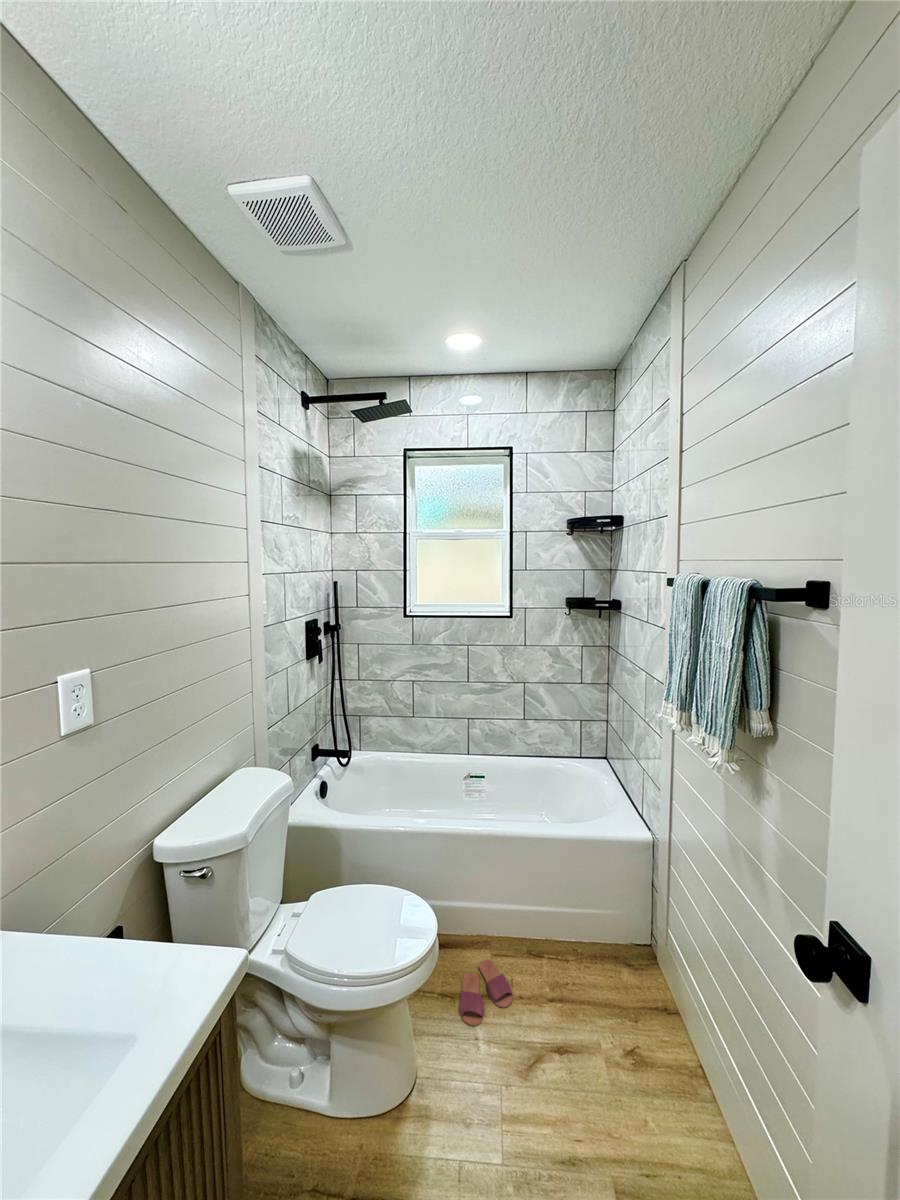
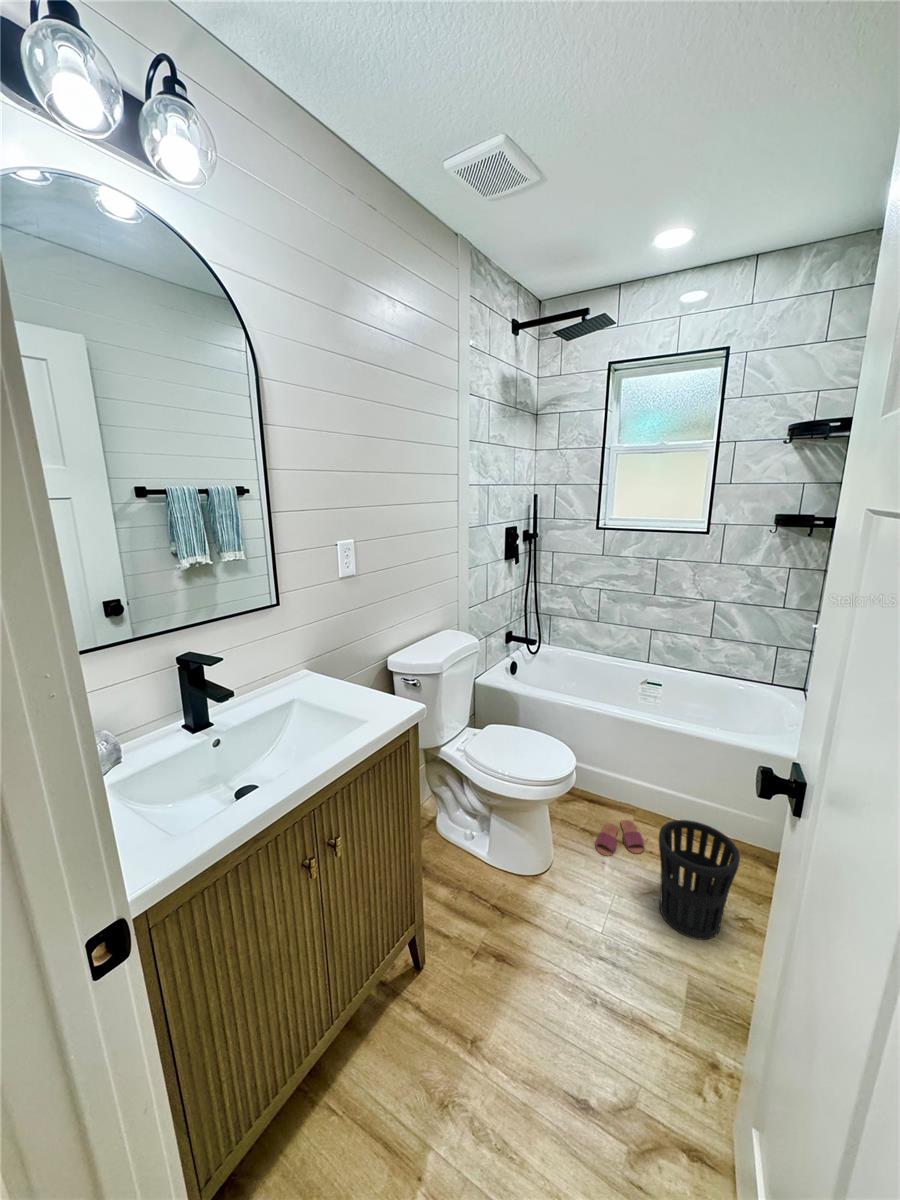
wastebasket: none [543,952,630,1113] -> present [659,820,740,940]

